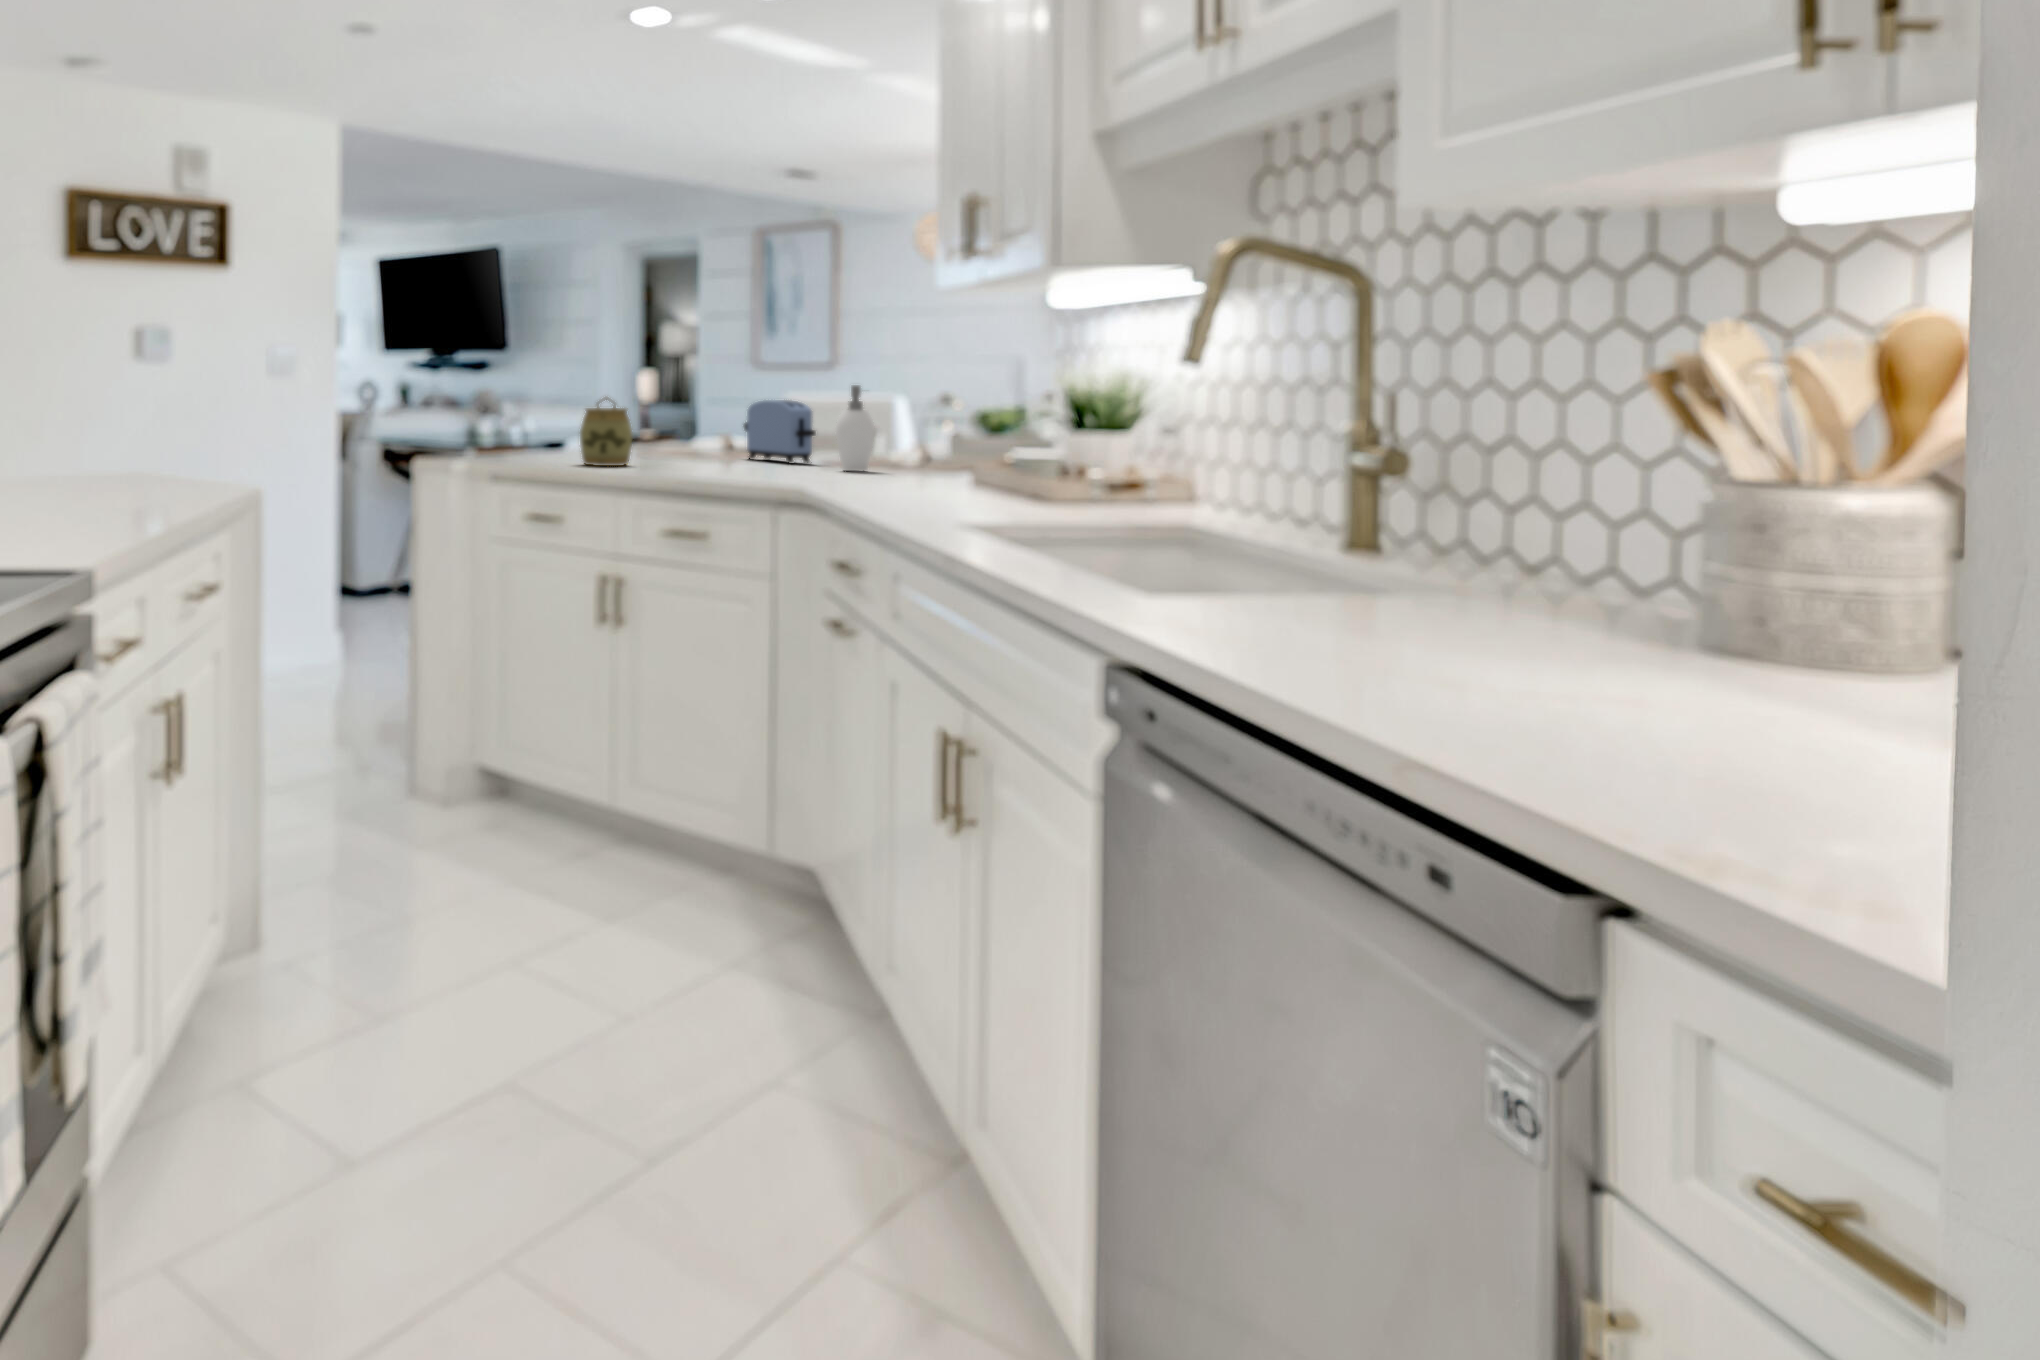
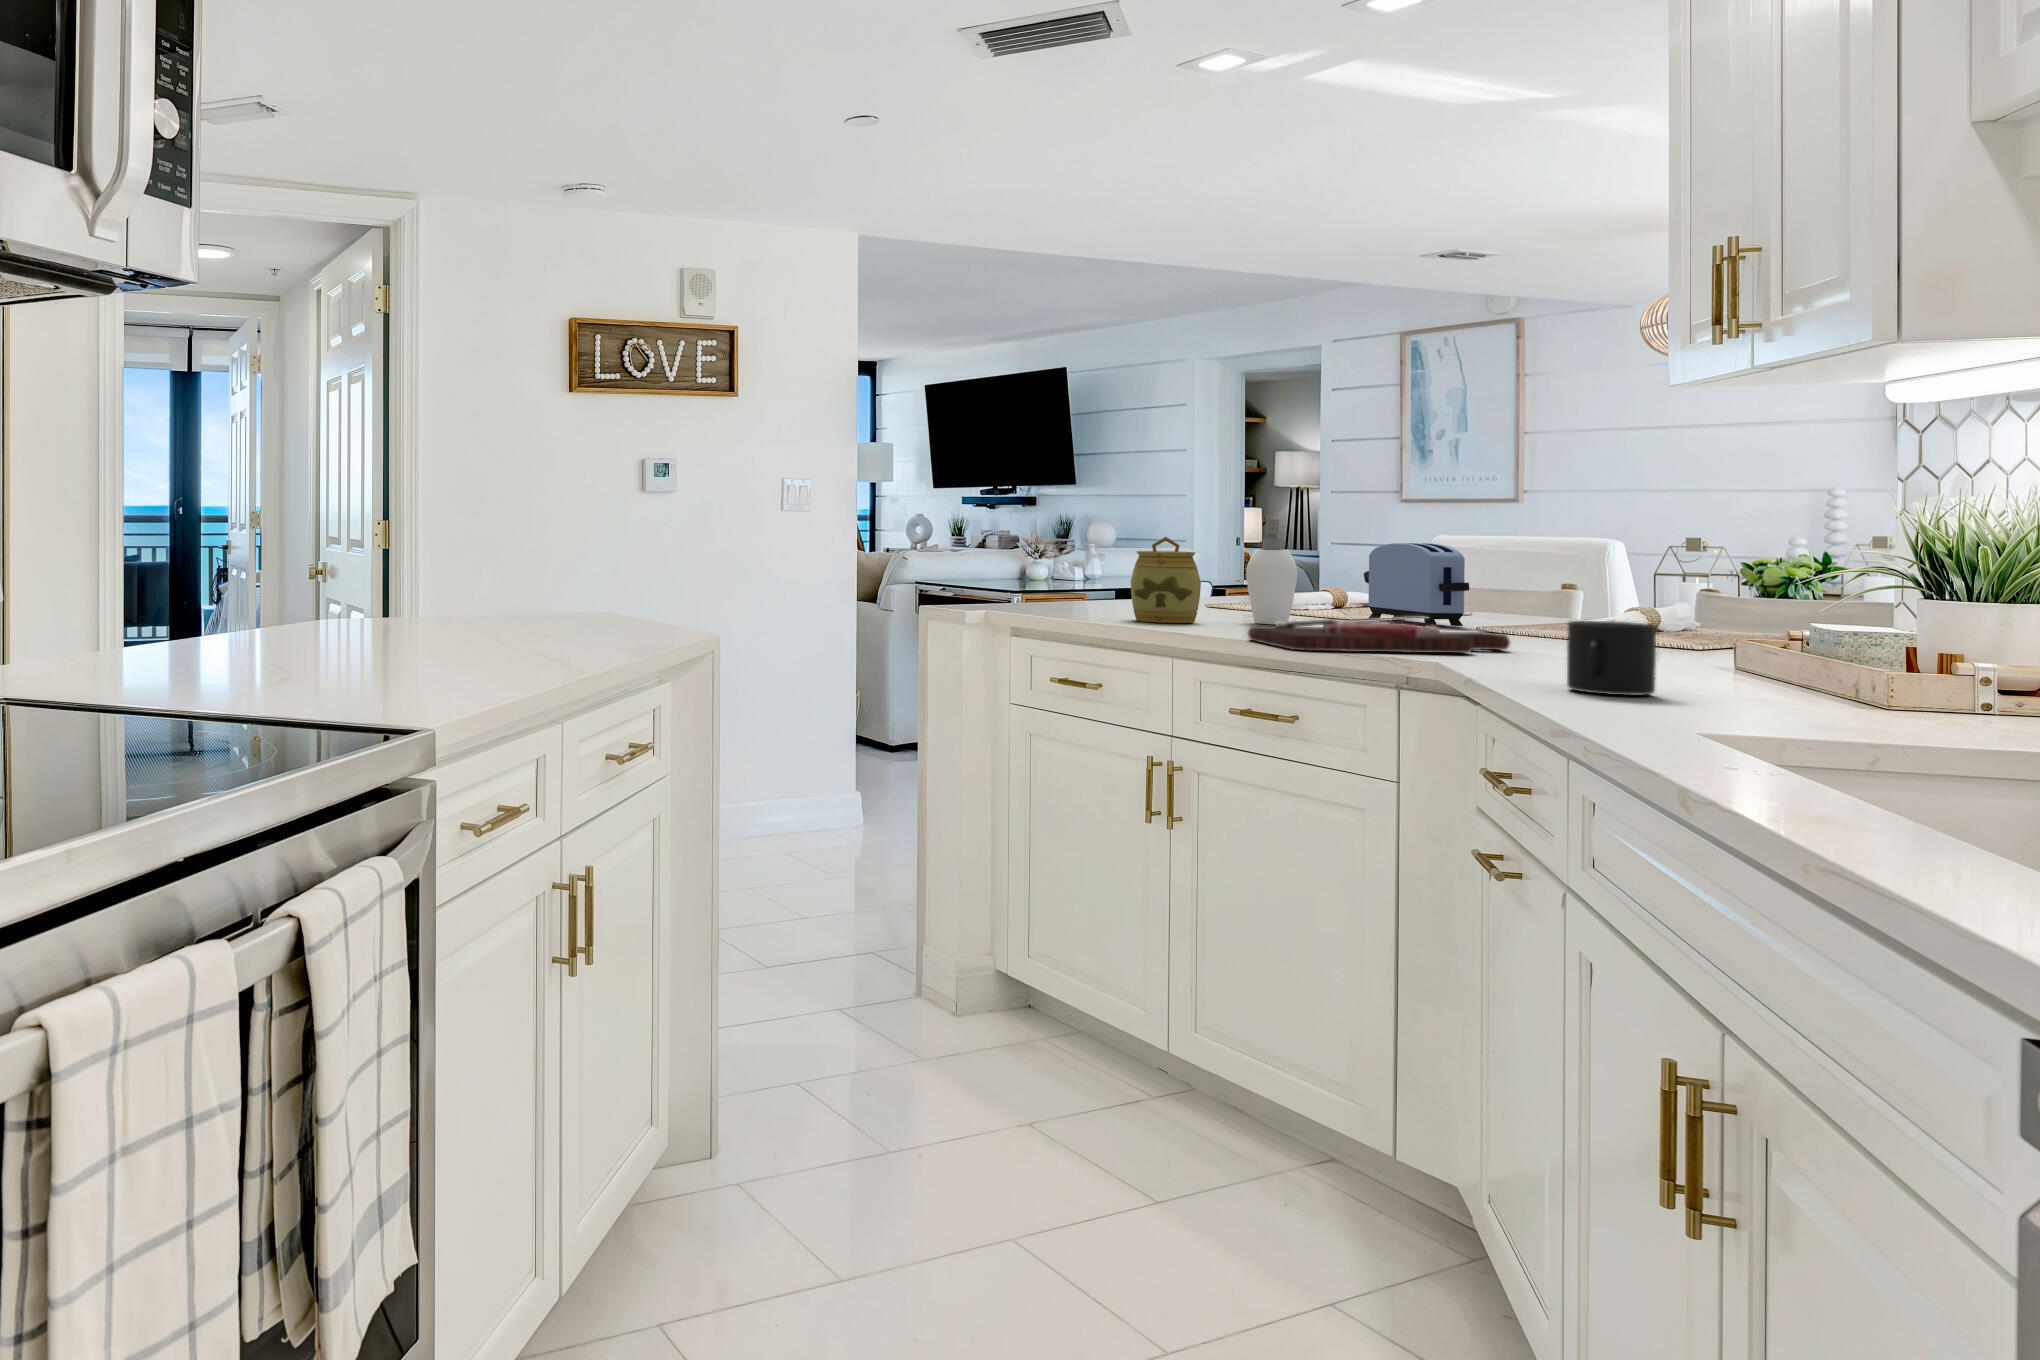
soap dispenser: present [836,385,875,471] -> present [1246,519,1297,624]
cutting board: none [672,455,847,484] -> present [1248,617,1510,653]
mug: none [890,455,942,506] -> present [1567,621,1656,696]

